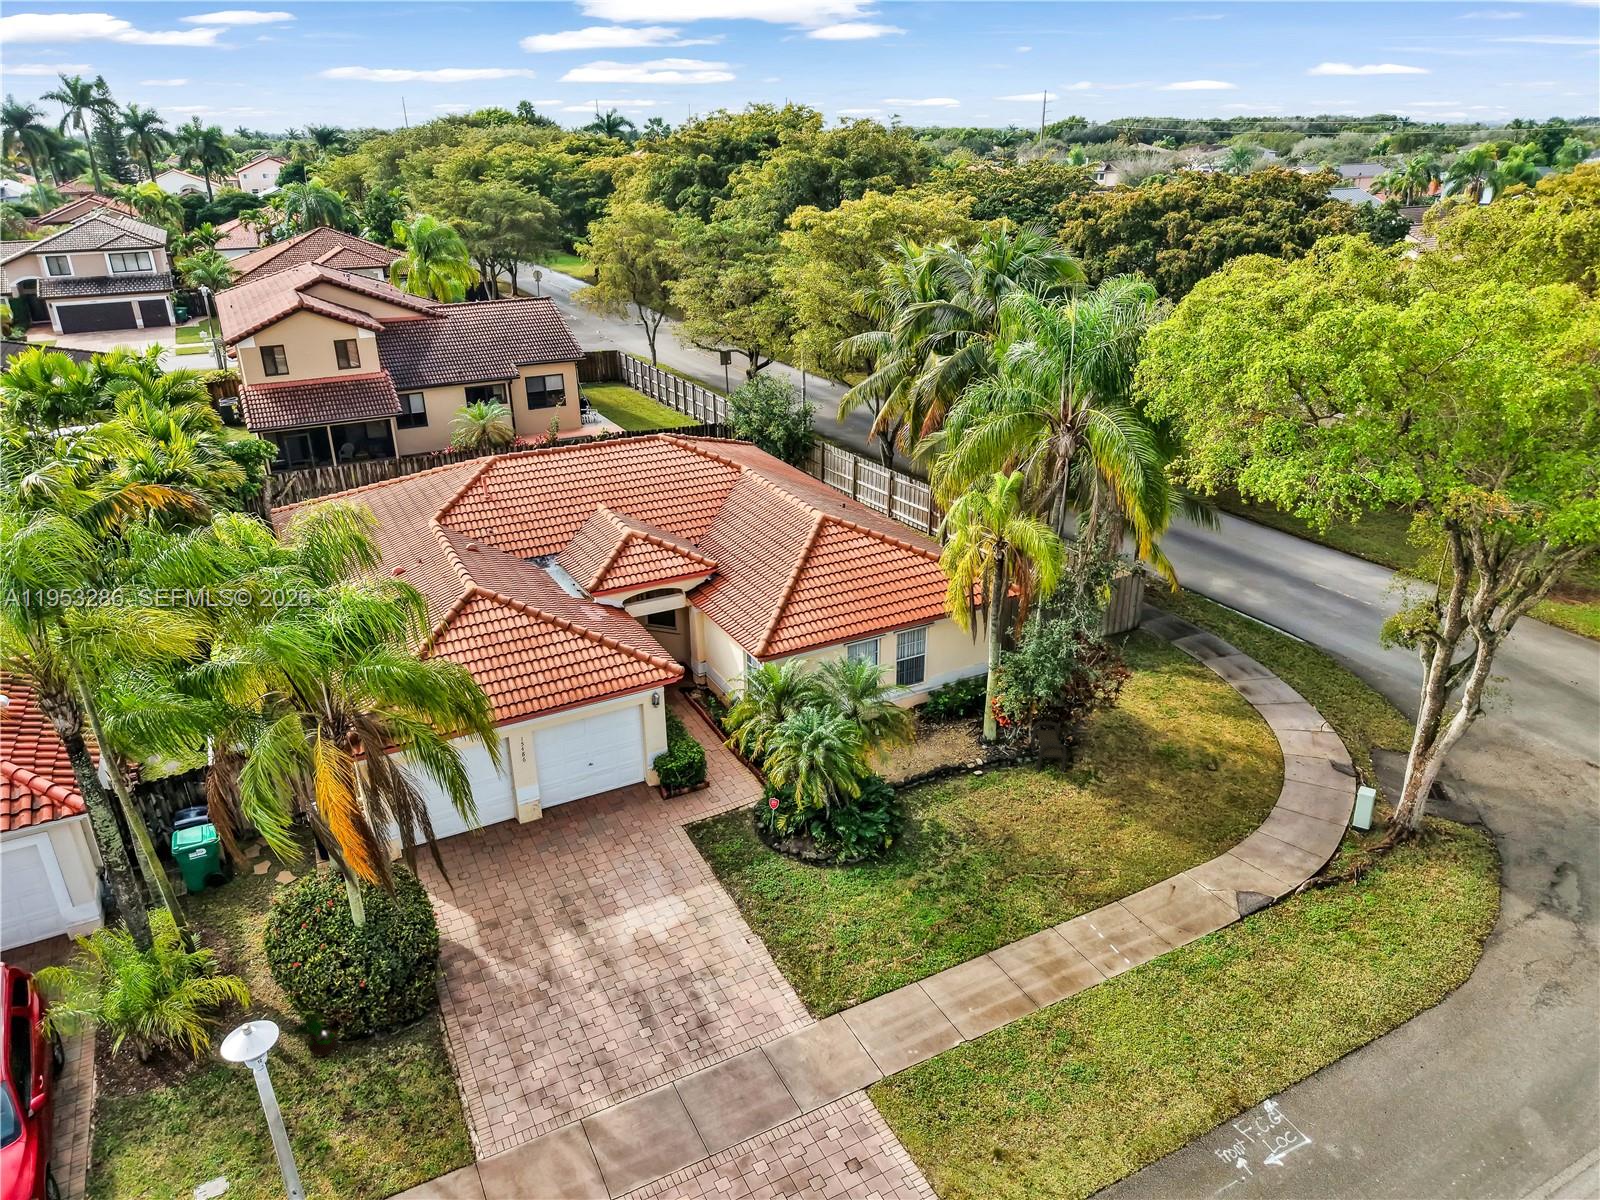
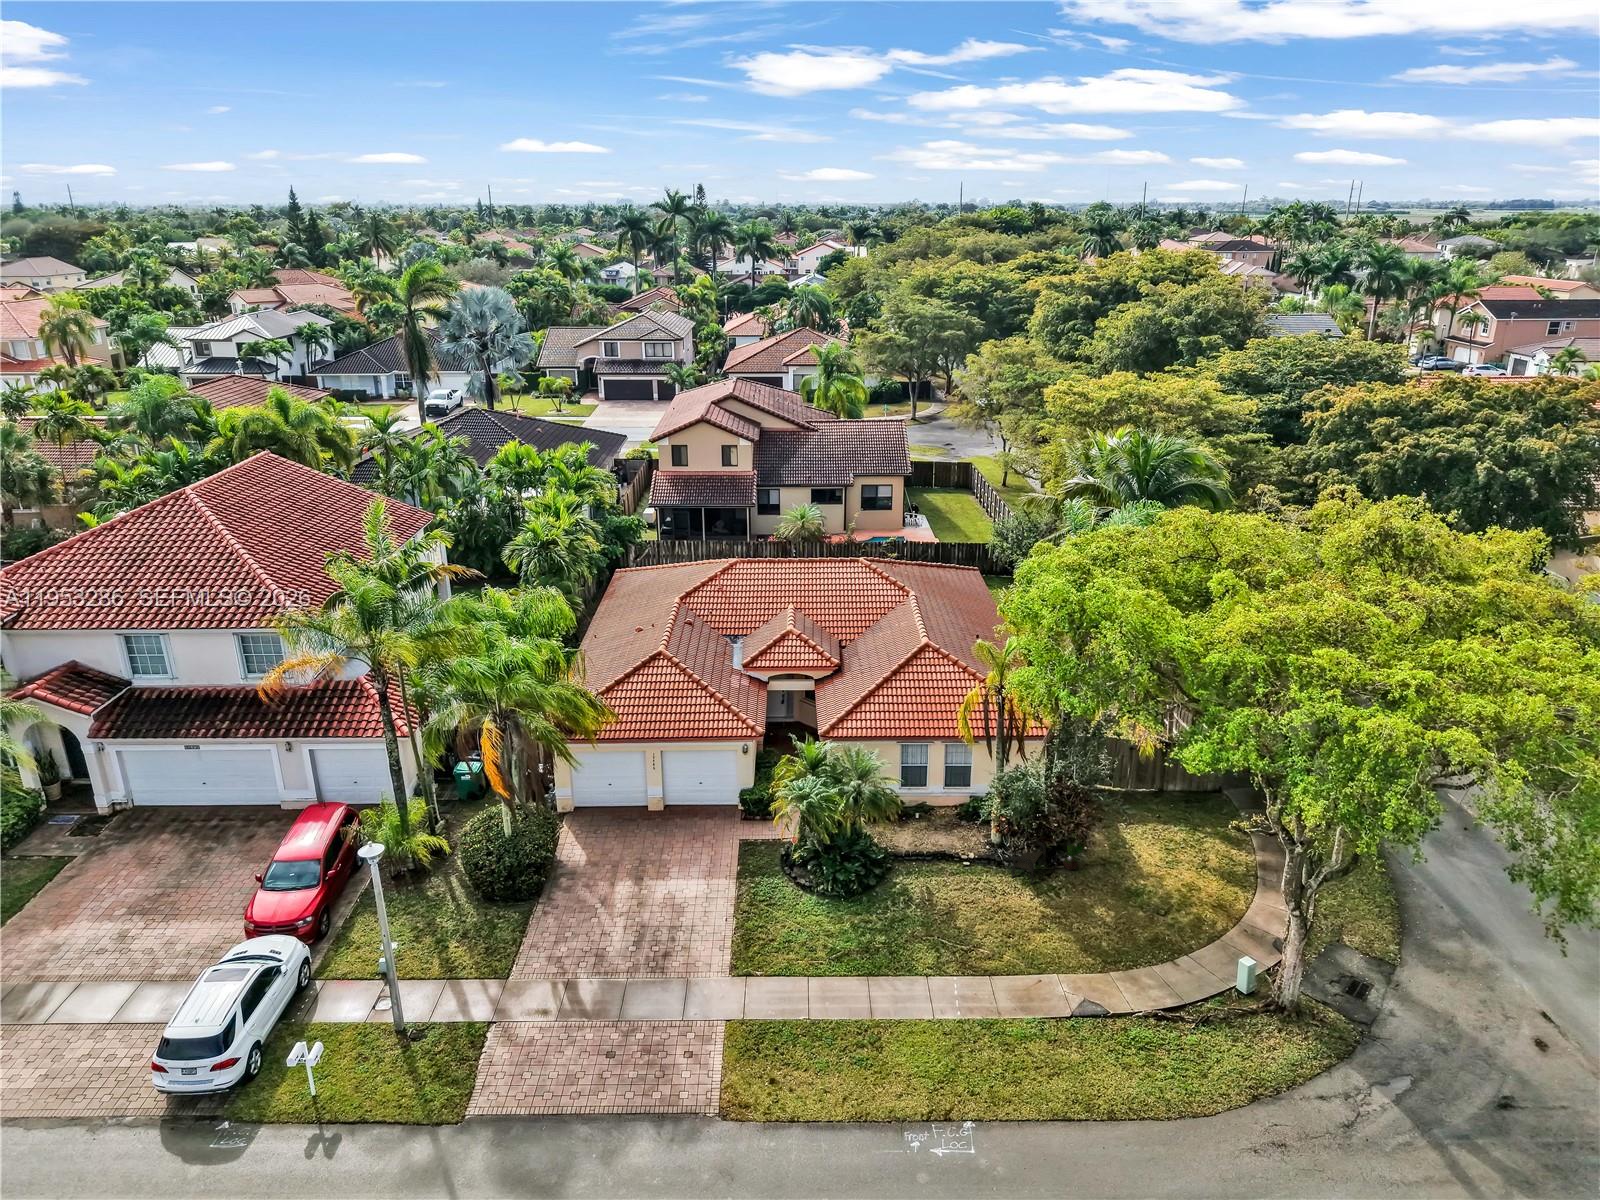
potted tree: present [293,1014,336,1056] -> present [1064,845,1081,870]

